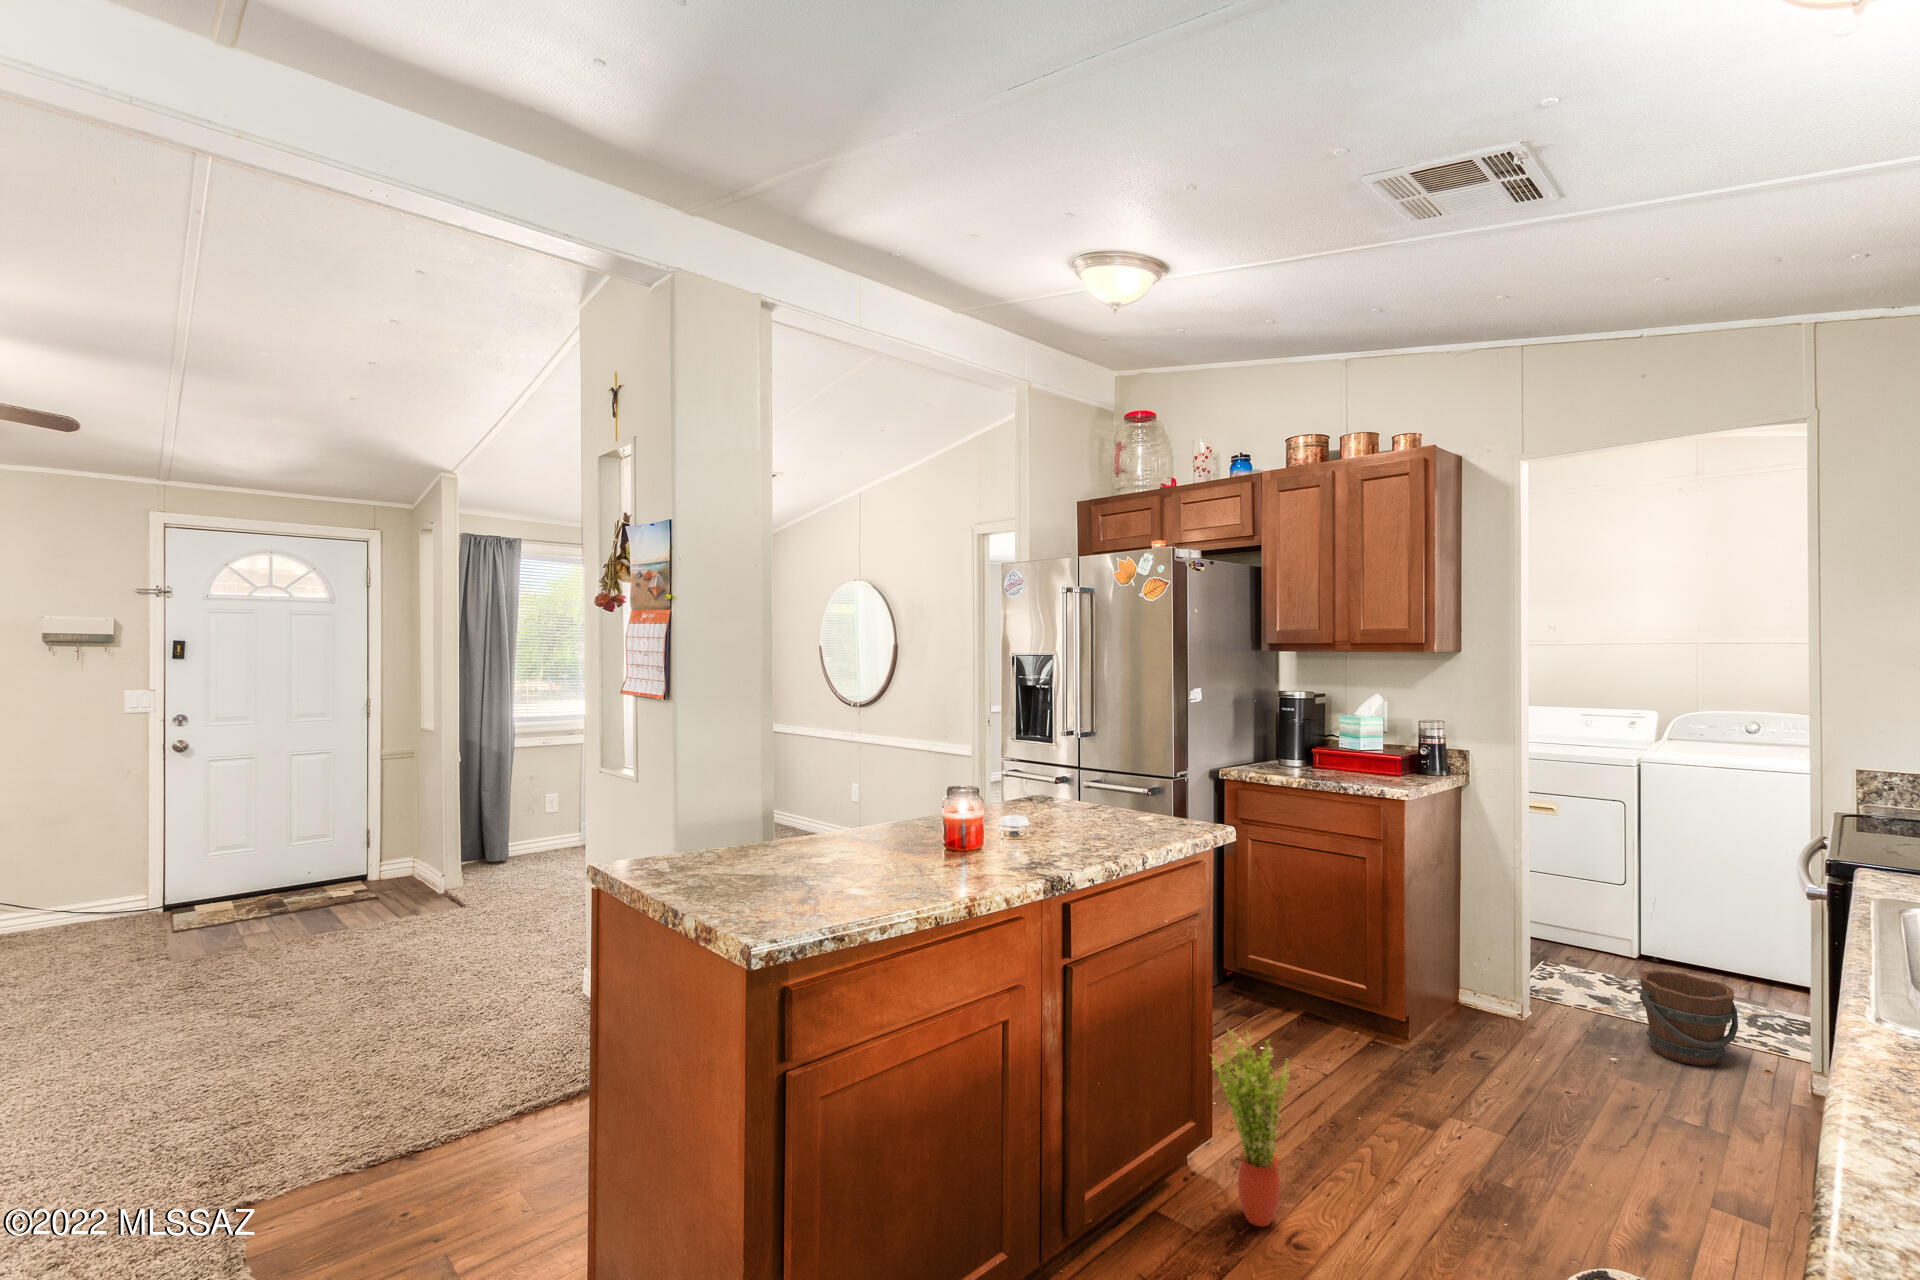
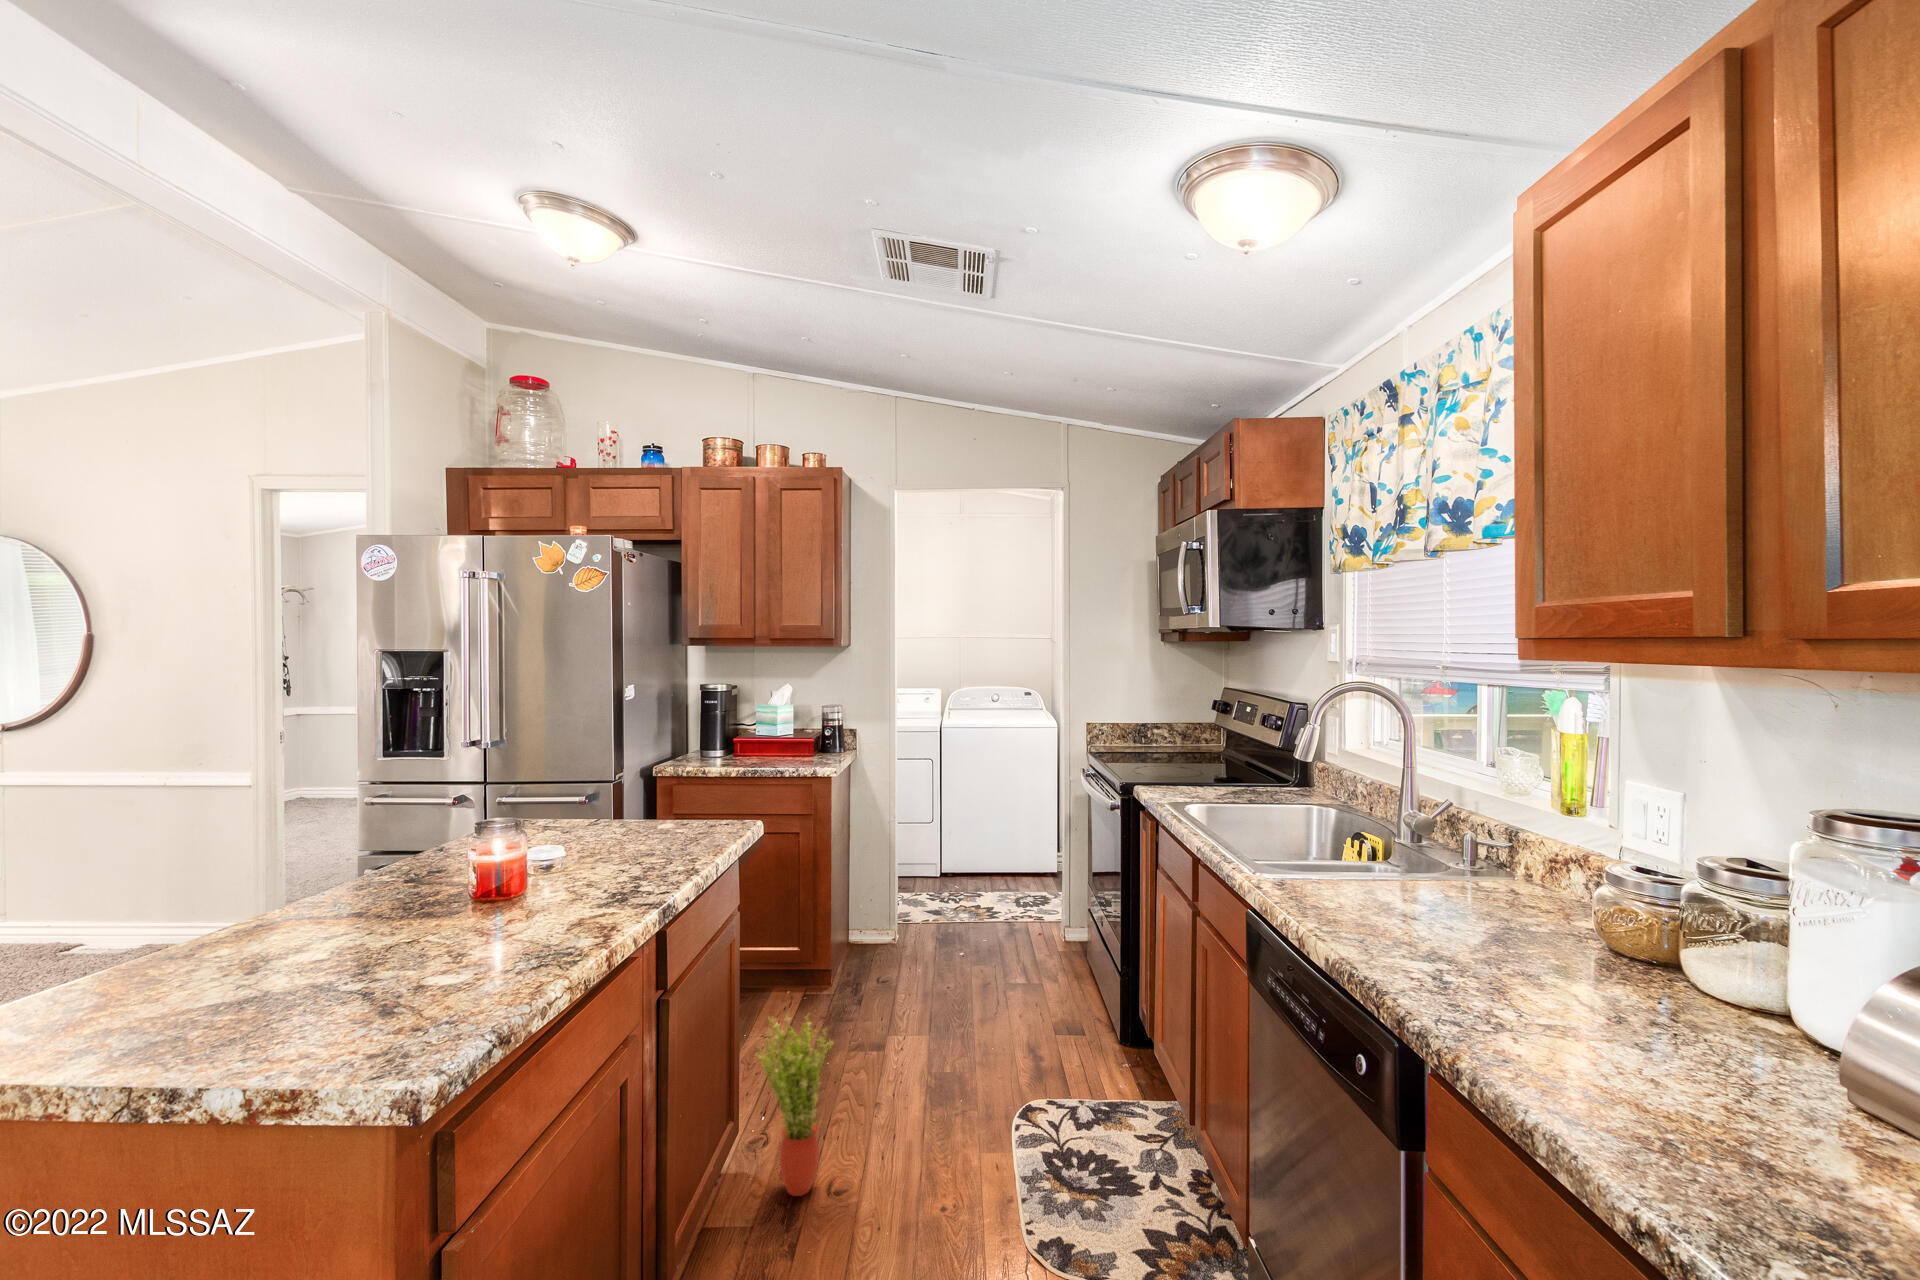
bucket: present [1640,970,1738,1066] -> none [972,879,1028,945]

